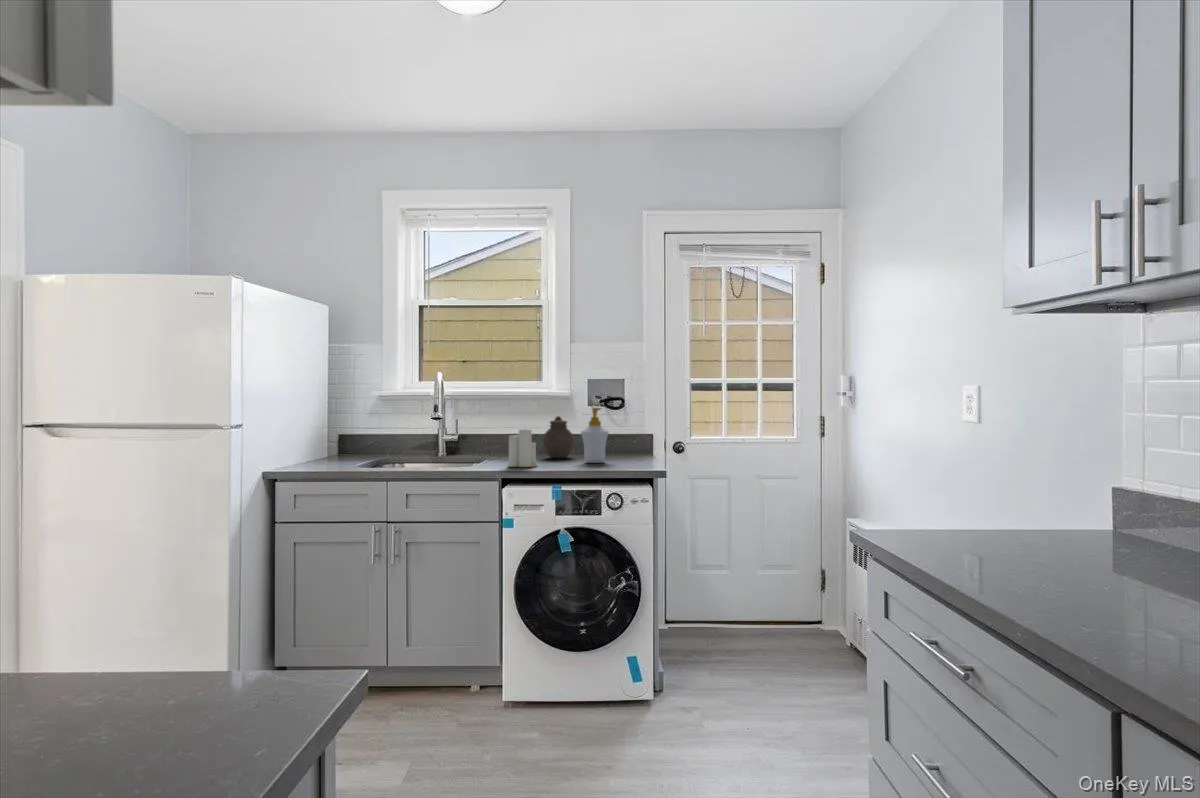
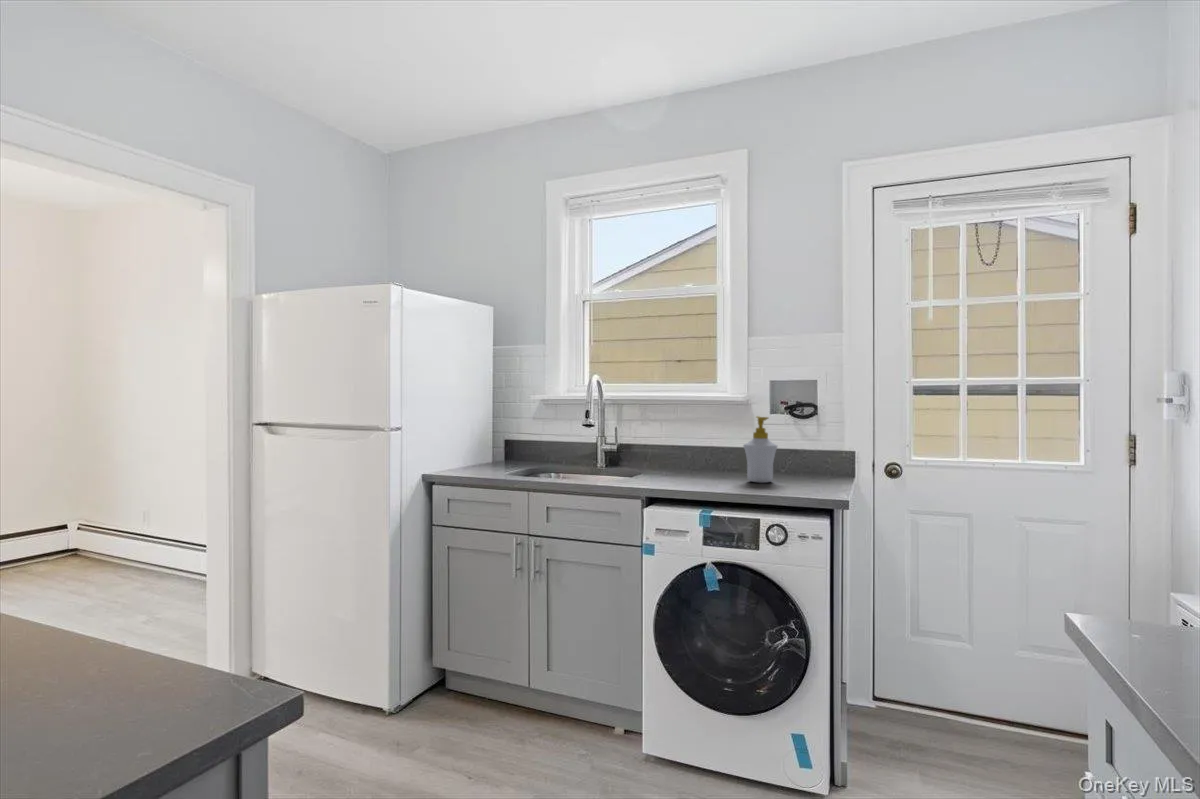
jar: present [543,416,574,458] -> none [705,426,740,473]
candle: present [508,429,537,467] -> none [656,436,690,484]

